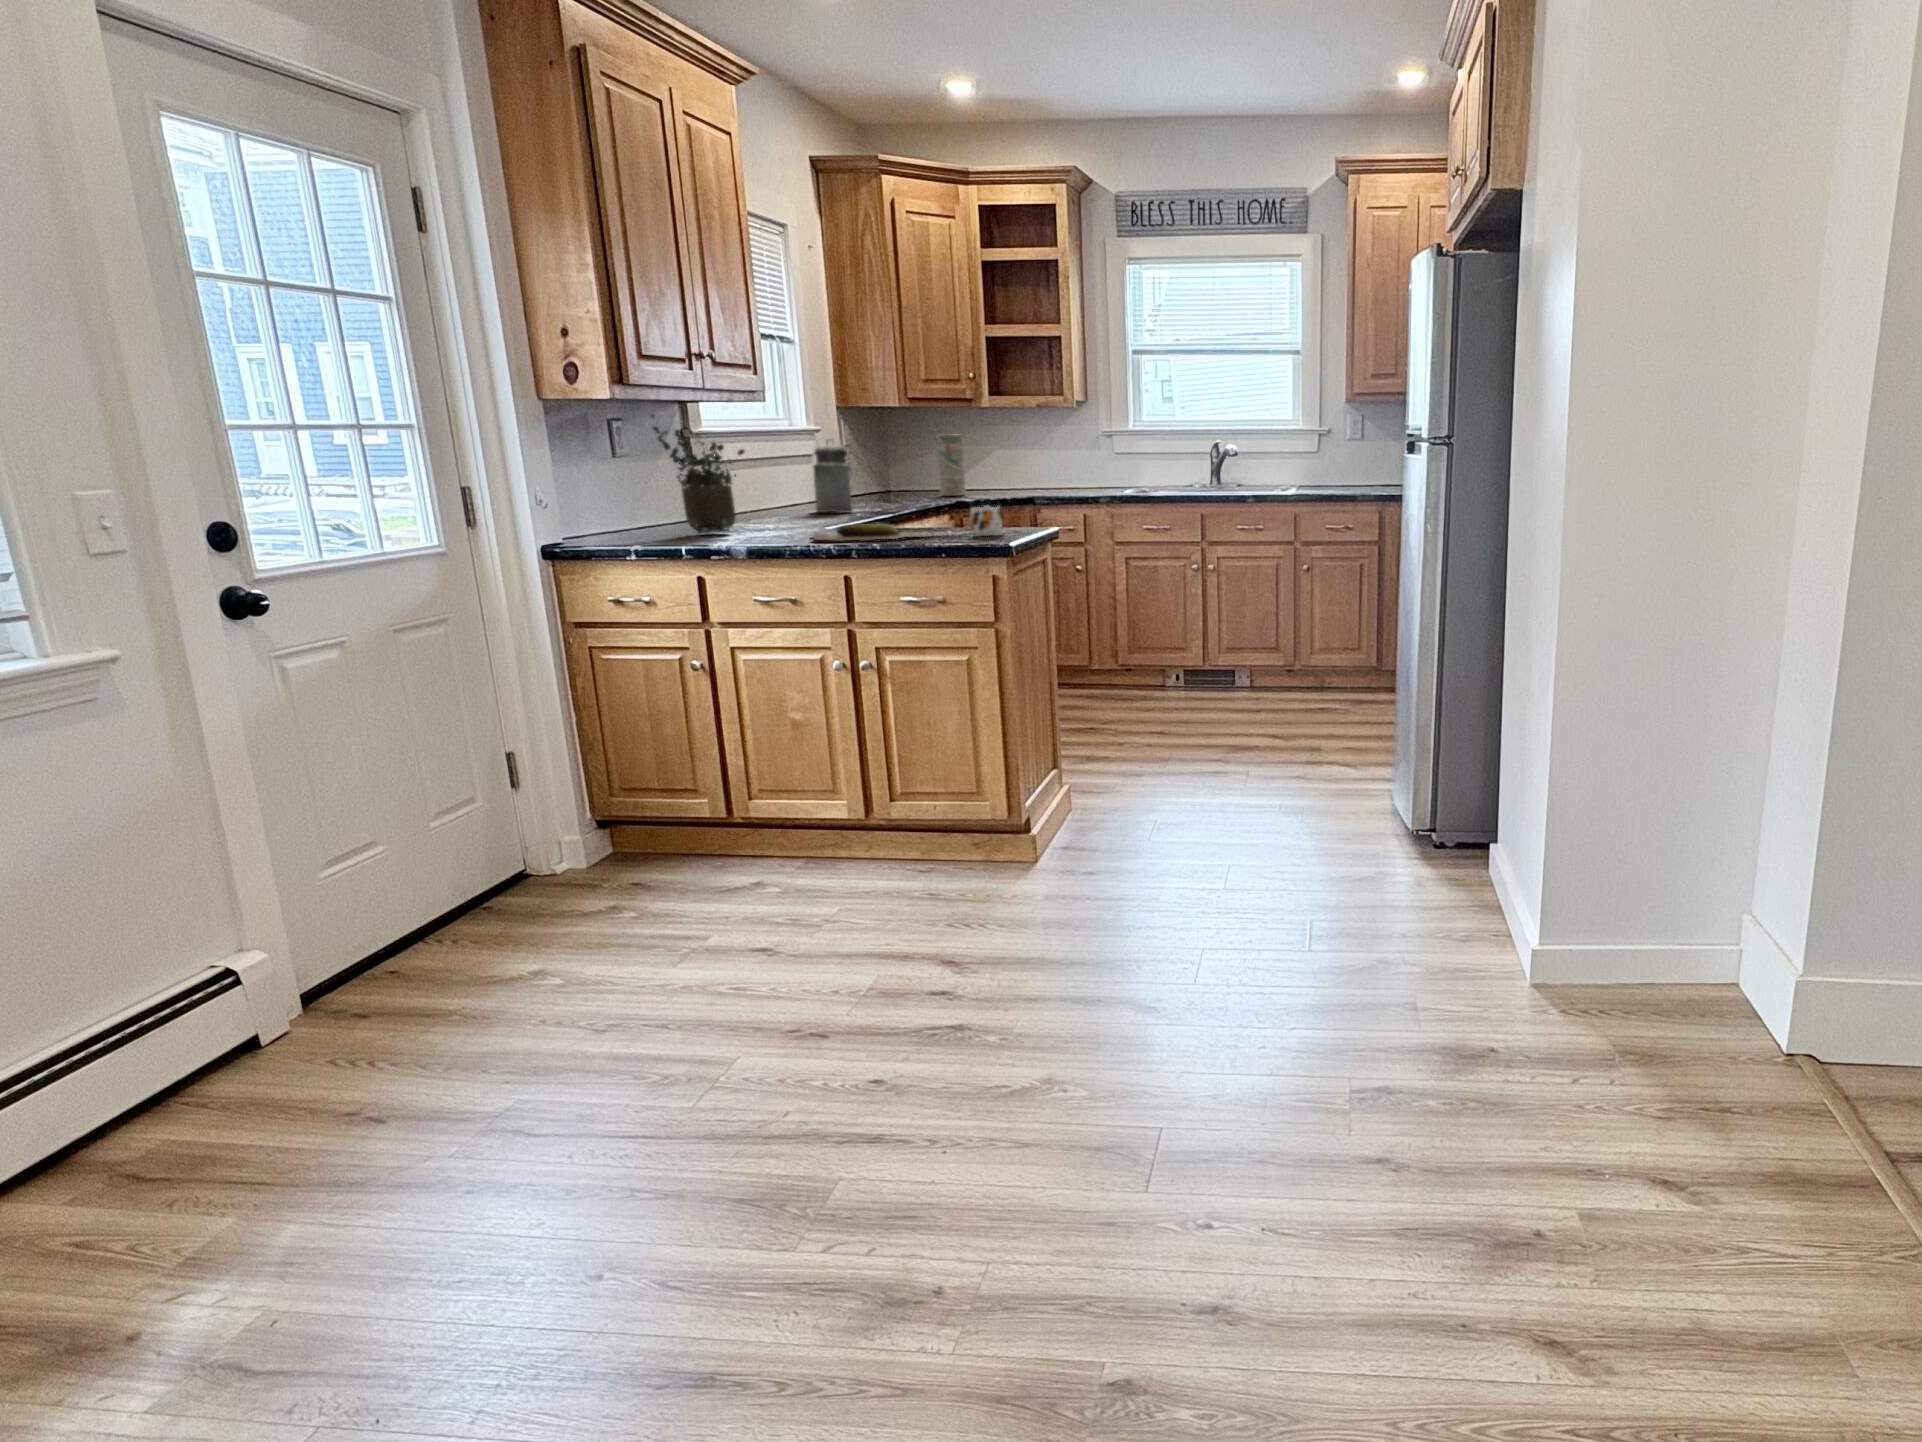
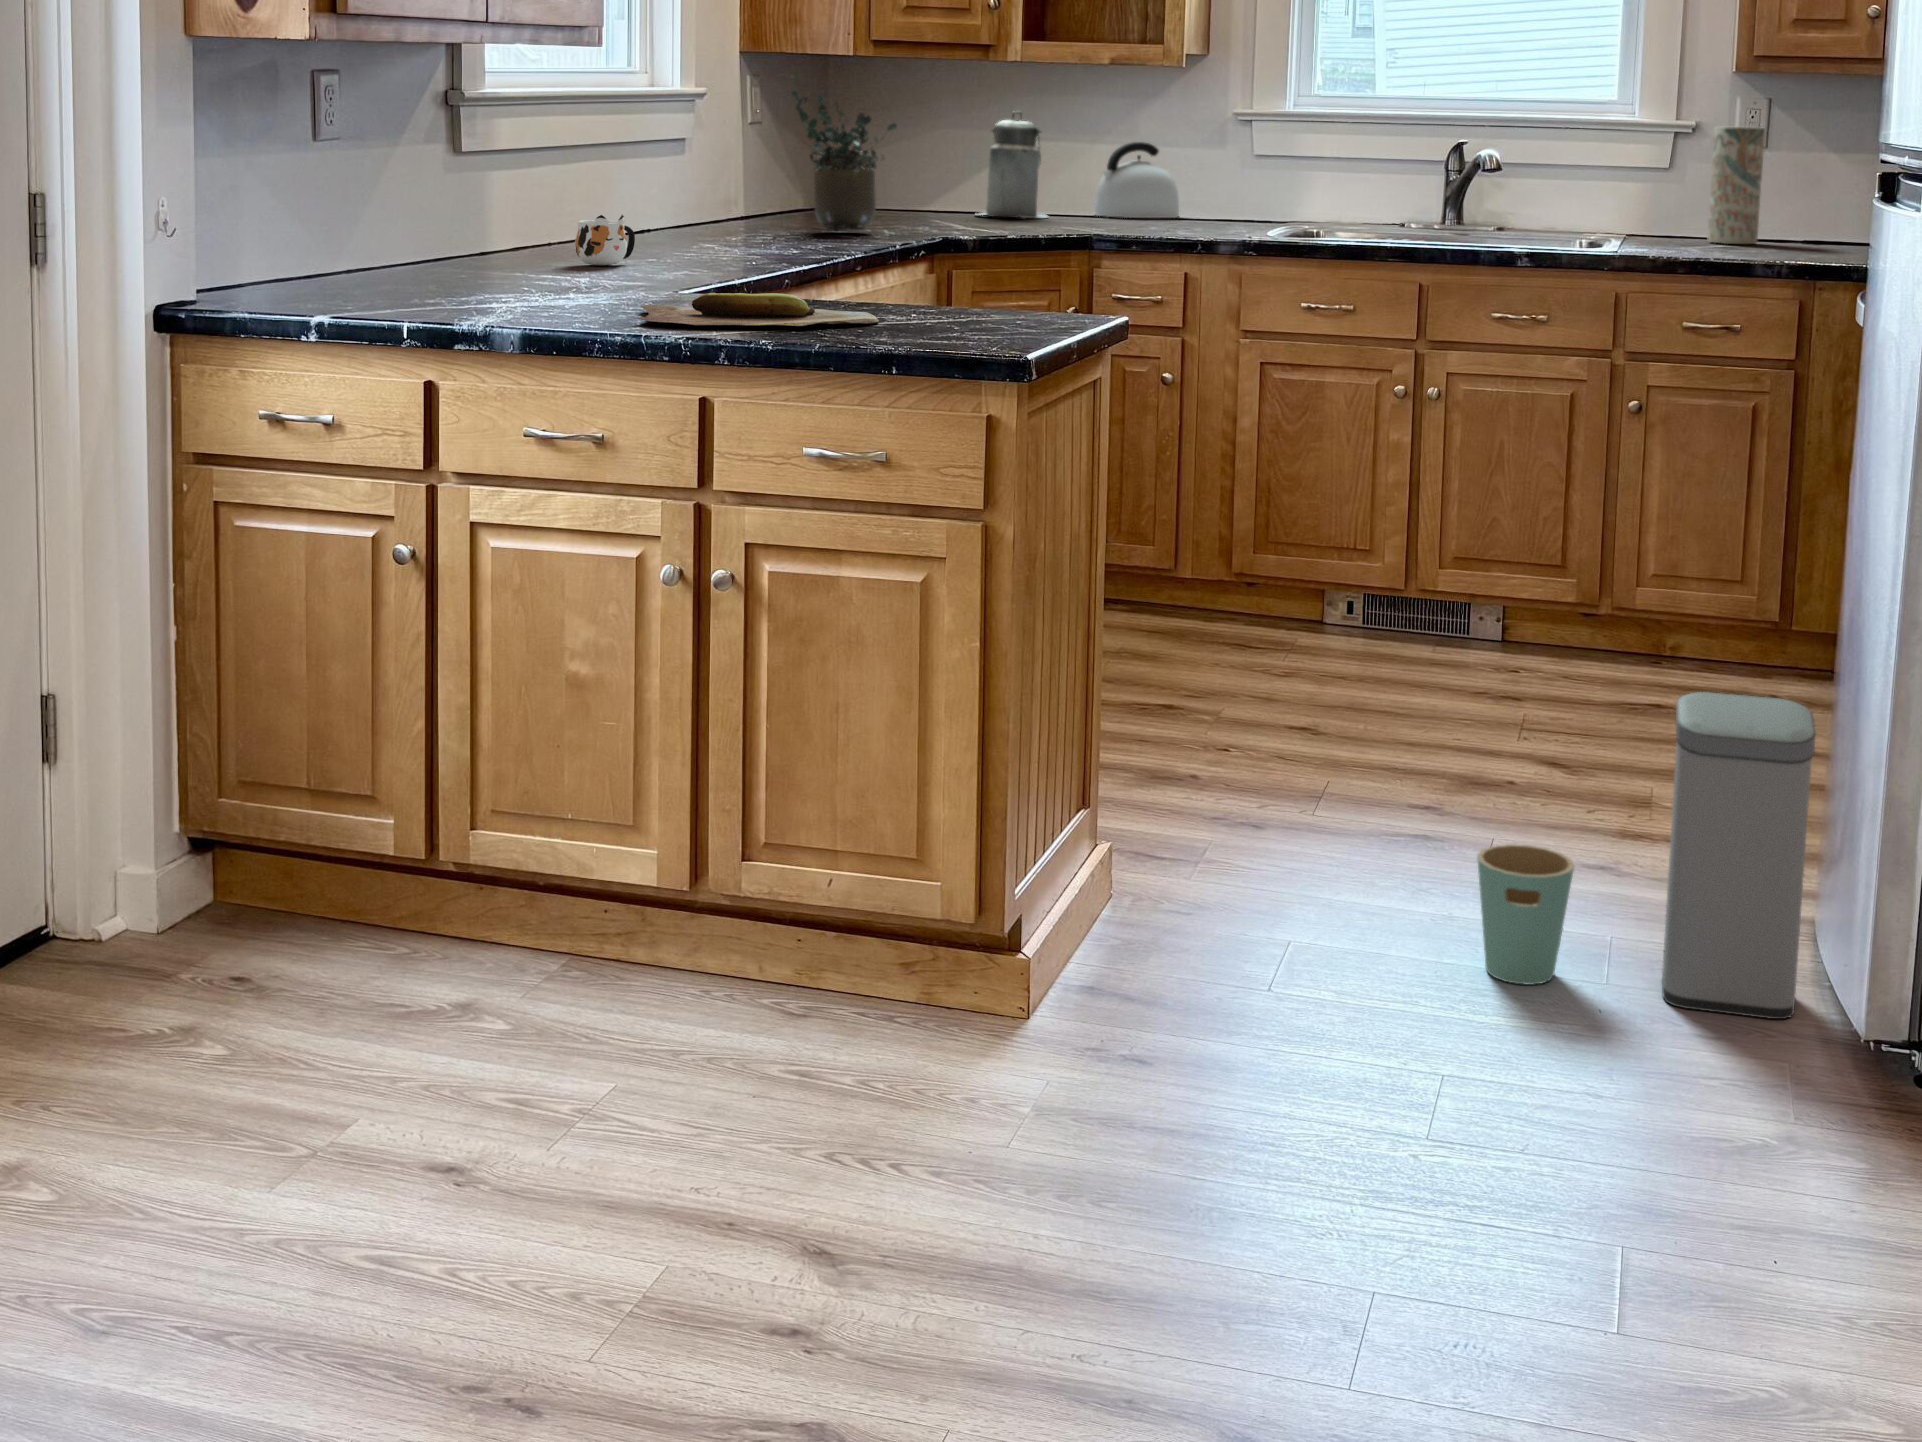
potted plant: present [651,414,745,533] -> present [791,75,897,231]
vase: present [937,435,965,496] -> present [1707,126,1765,244]
canister: present [813,445,859,513] -> present [980,111,1048,218]
kettle: none [1035,451,1080,491] -> present [1095,142,1179,218]
mug: present [970,504,1004,536] -> present [575,215,635,265]
trash can: none [1241,688,1387,829] -> present [1477,692,1816,1019]

